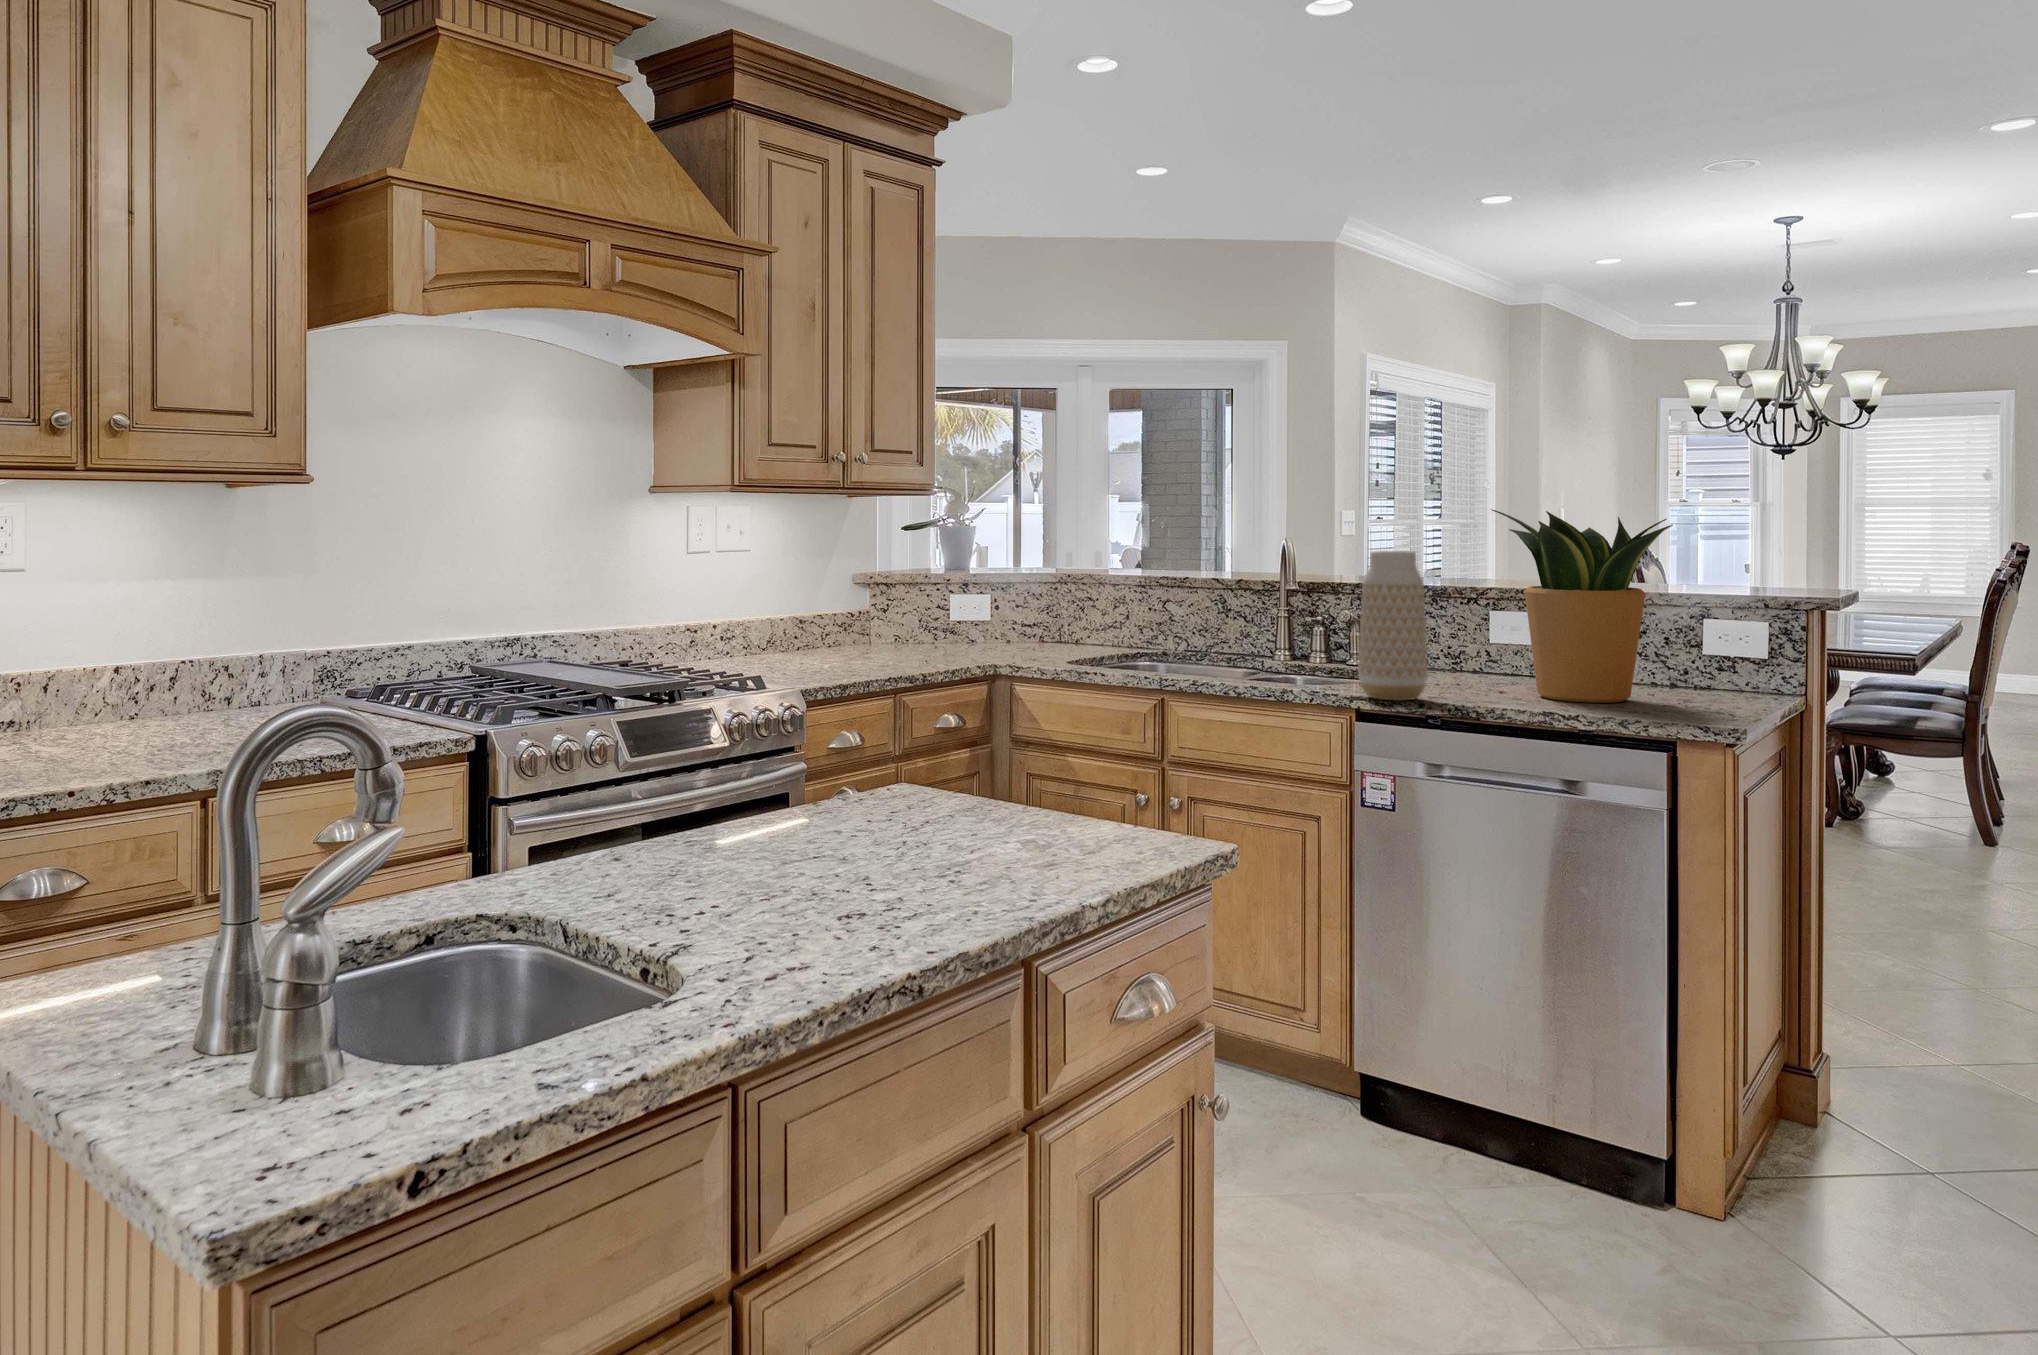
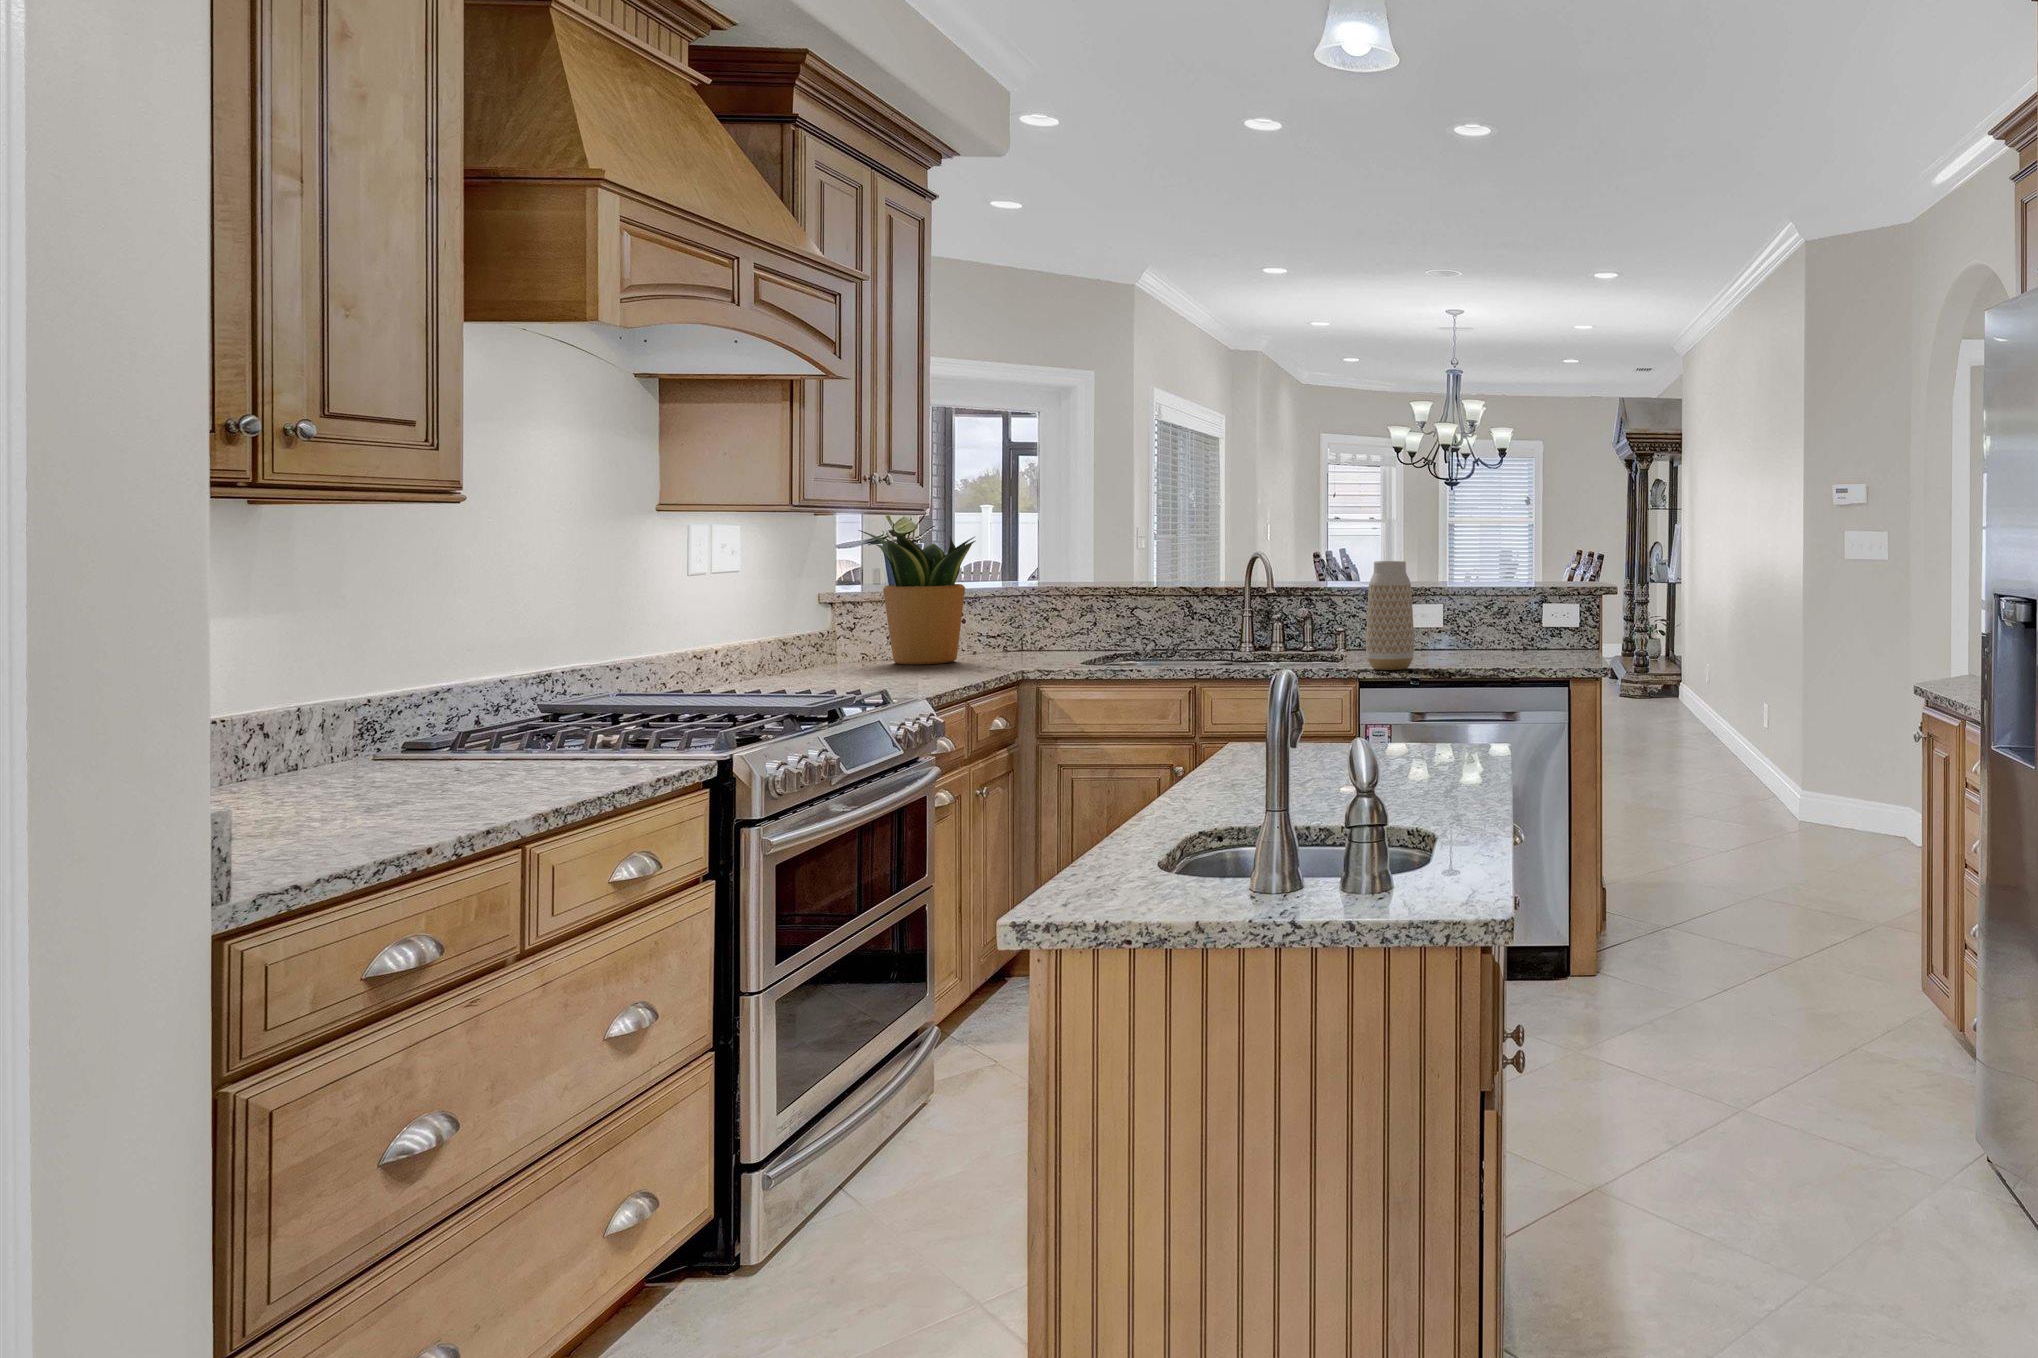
potted plant: present [1491,509,1673,703] -> present [859,530,975,665]

